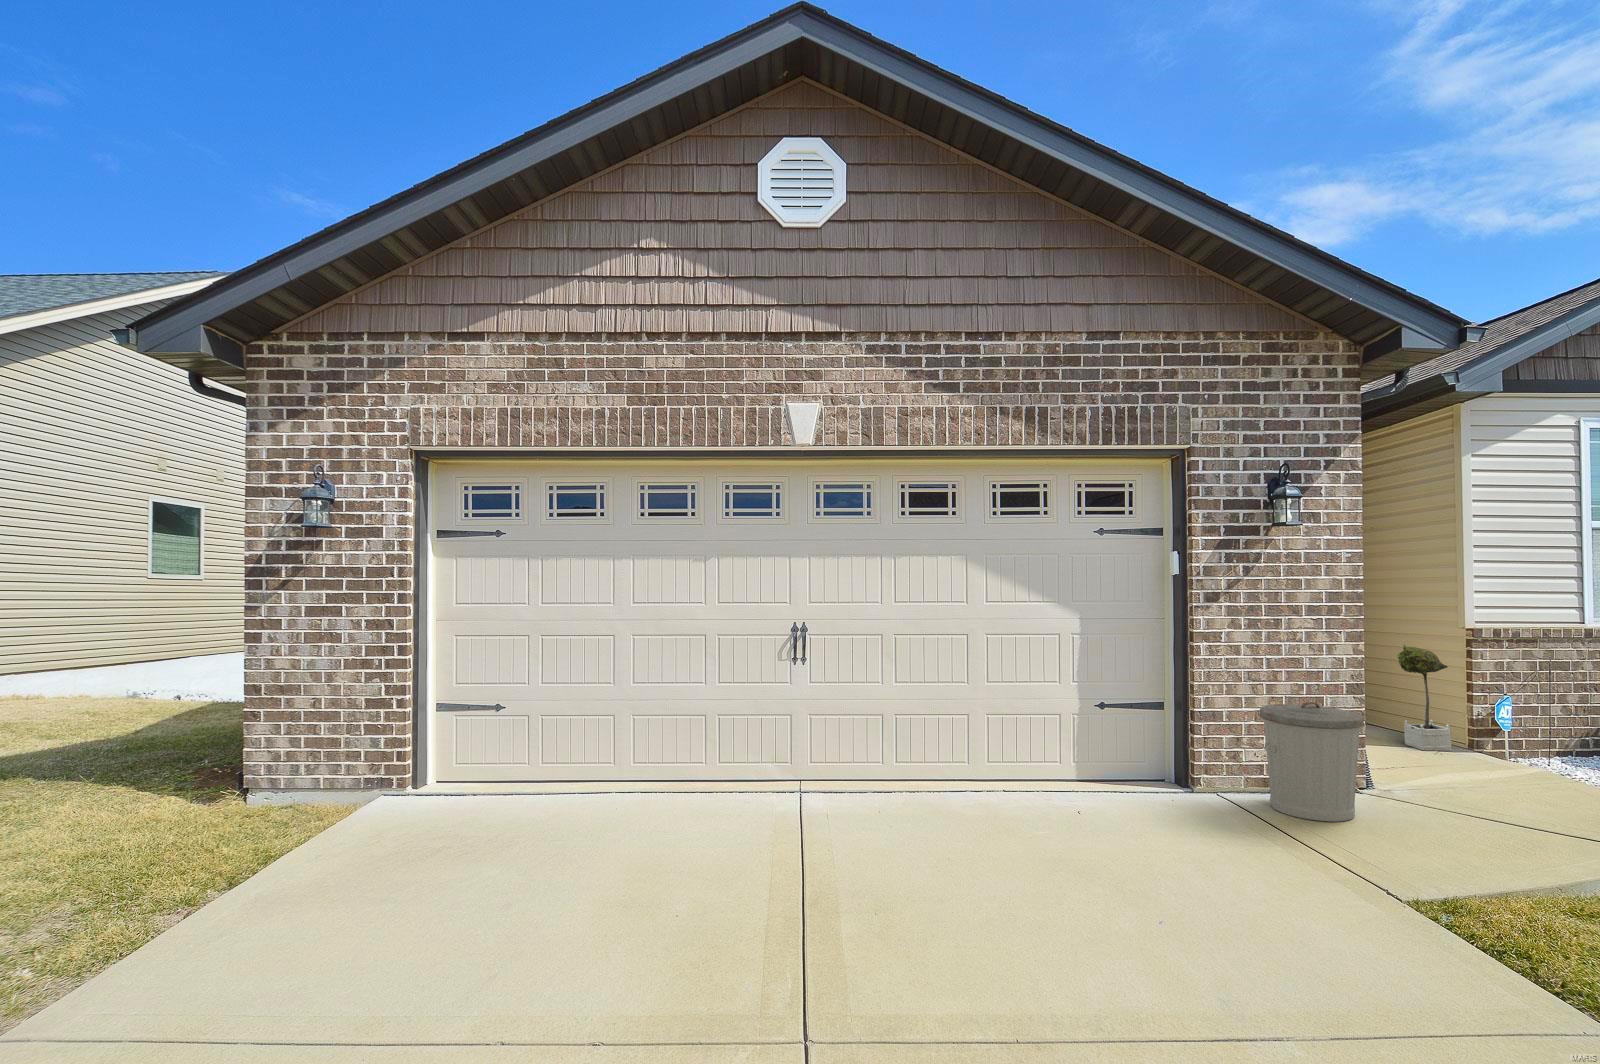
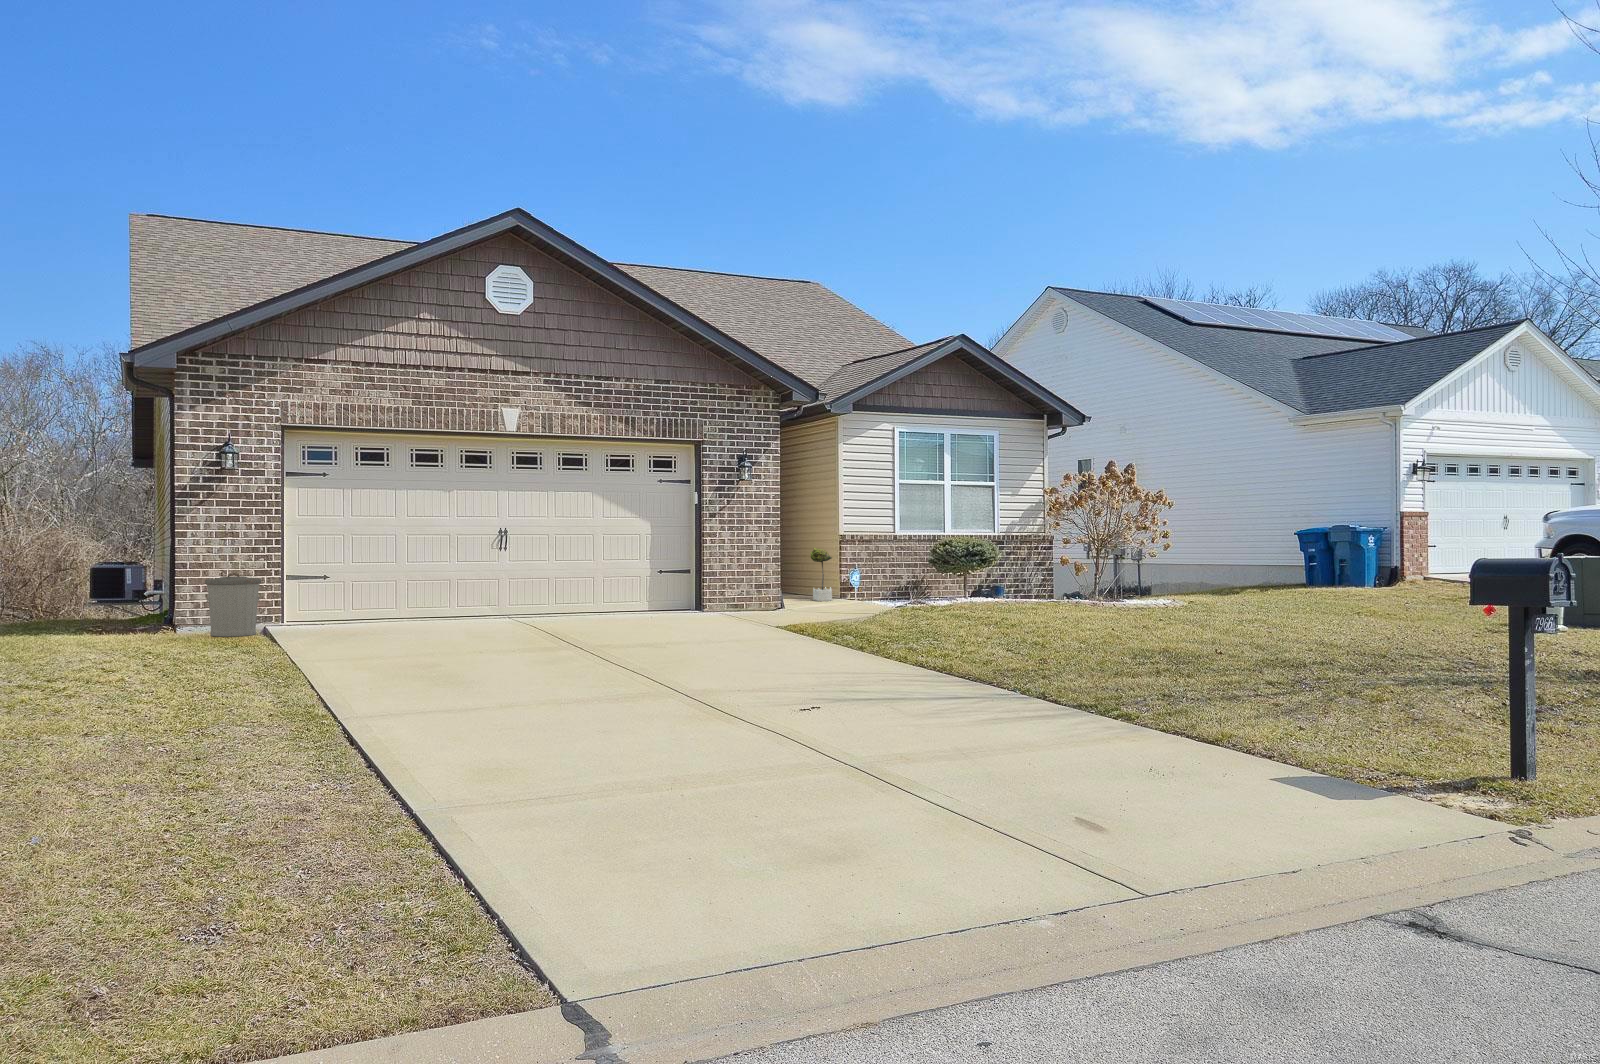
trash can: present [1259,702,1364,822] -> present [205,574,261,637]

